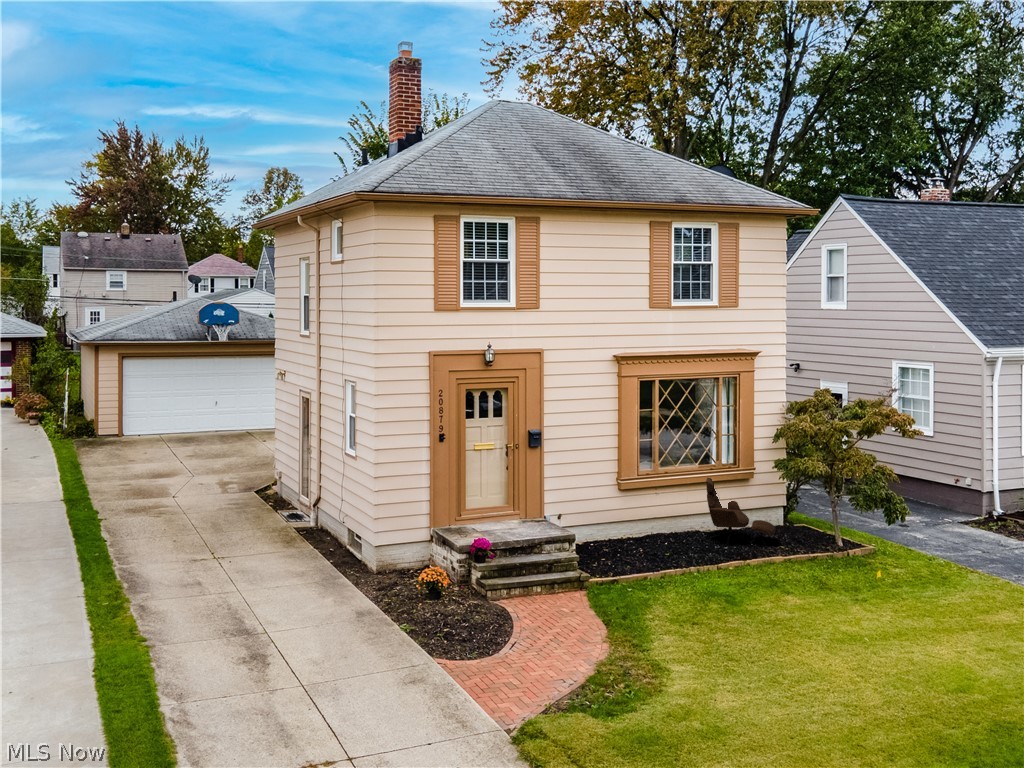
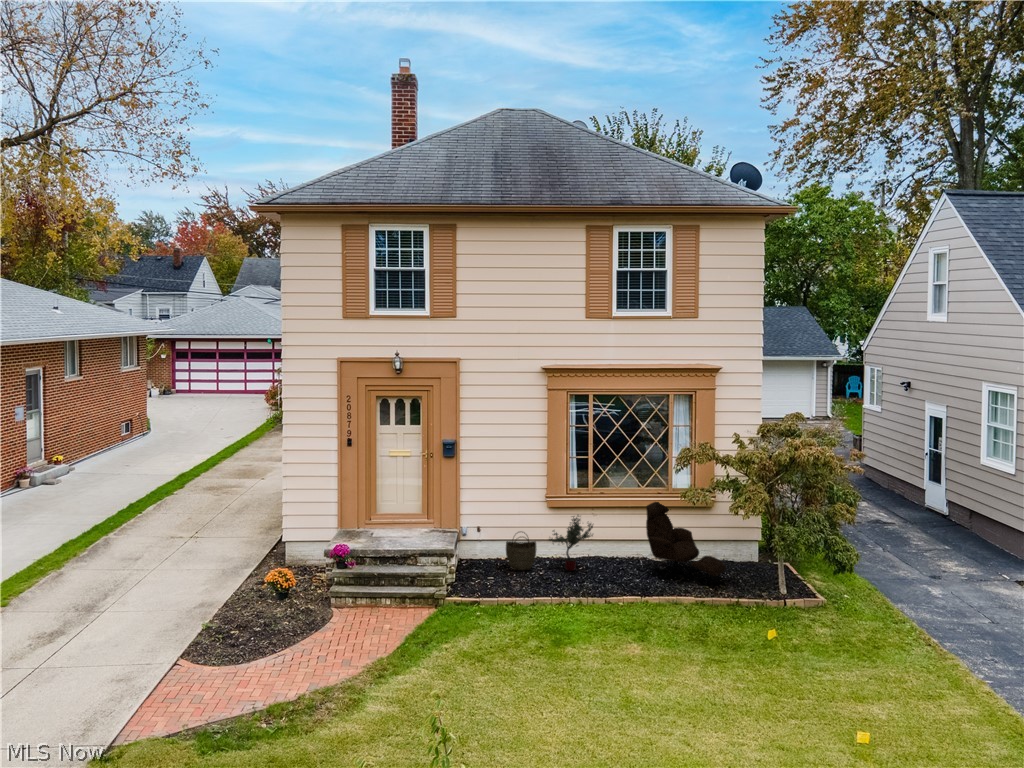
potted tree: none [627,494,667,547] -> present [549,515,593,571]
woven basket: none [588,515,618,552] -> present [506,532,537,570]

